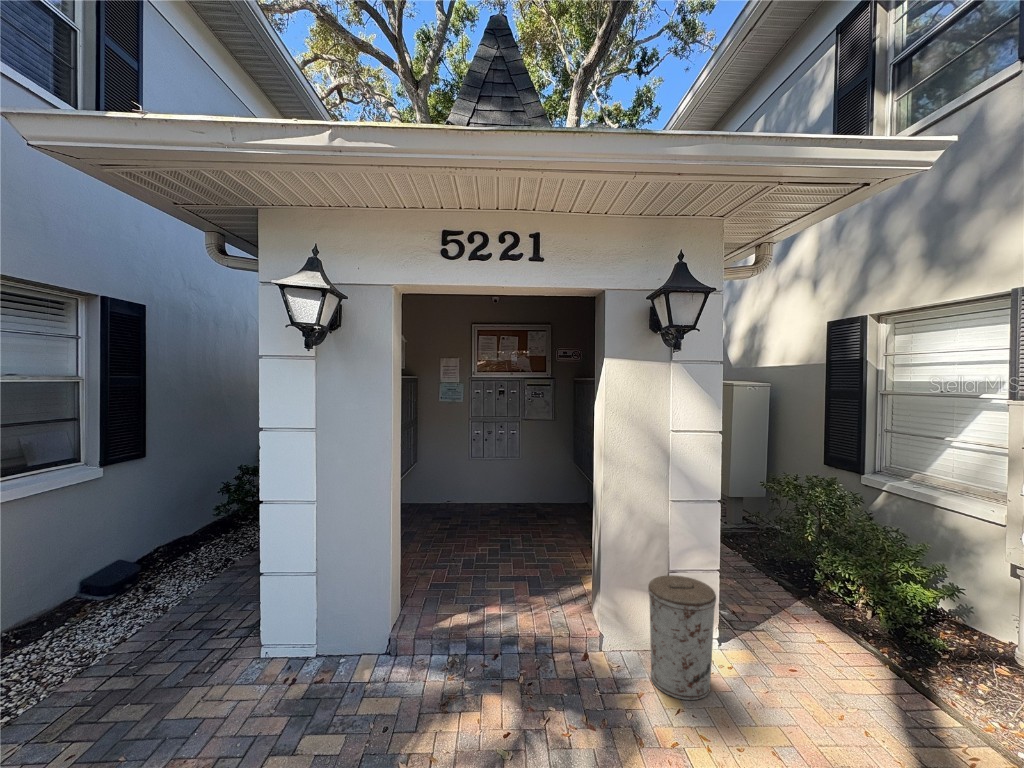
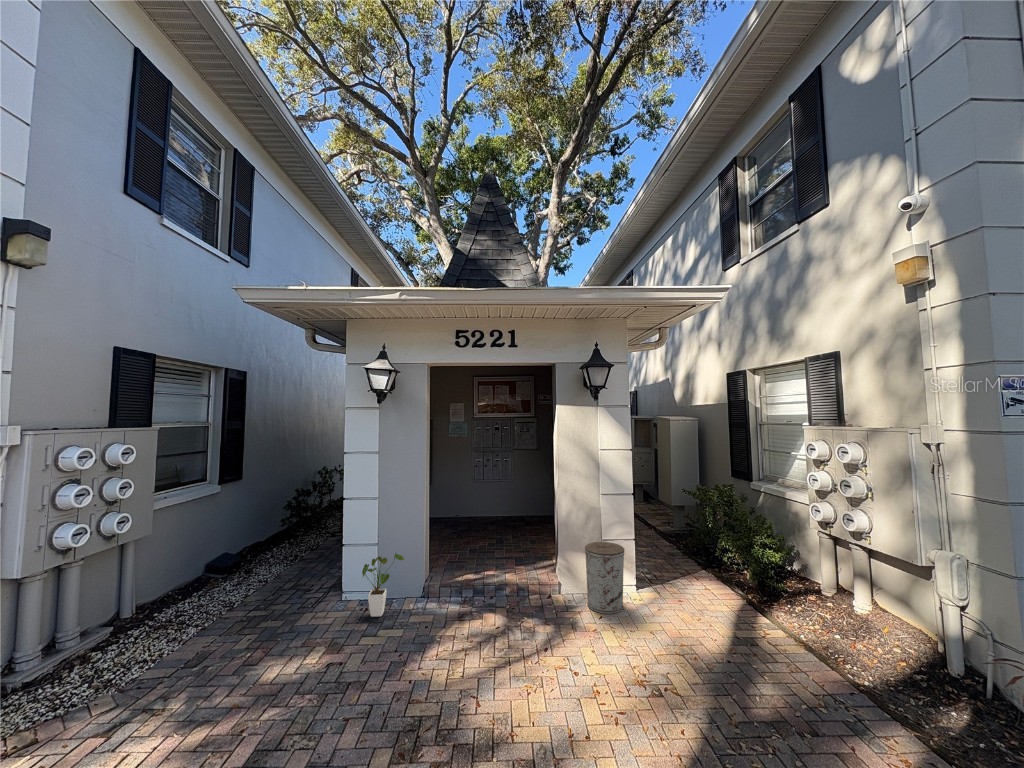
house plant: none [275,590,356,699] -> present [362,553,404,617]

